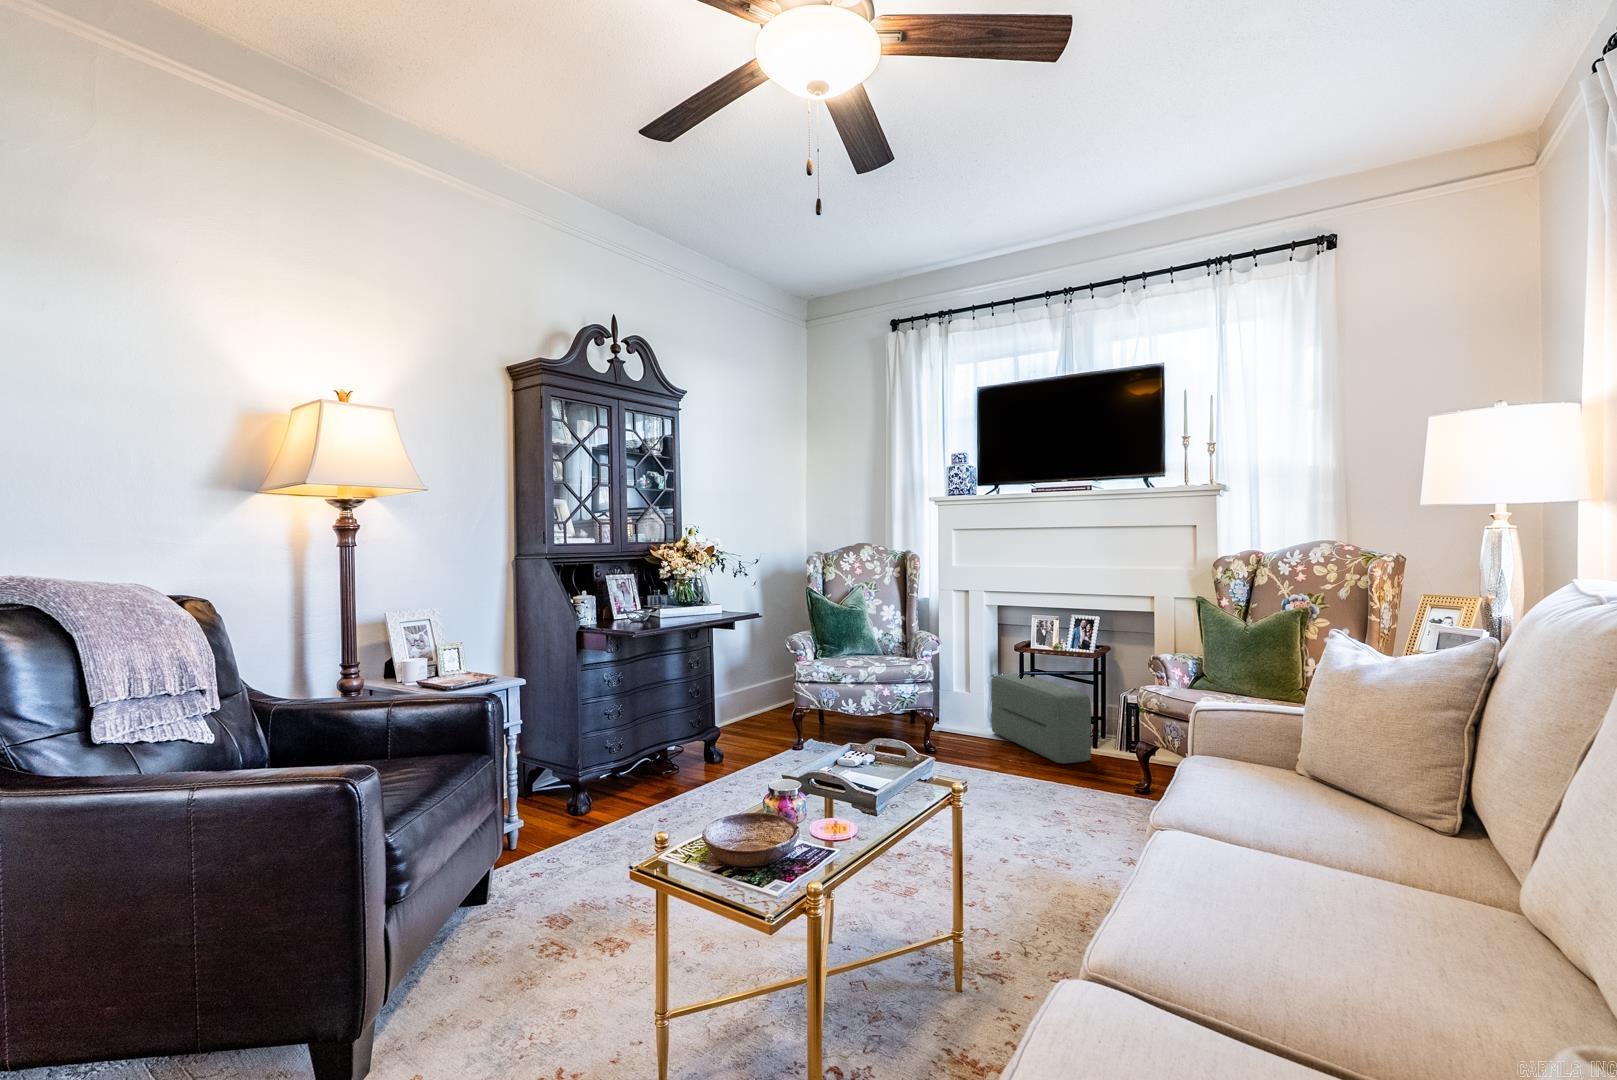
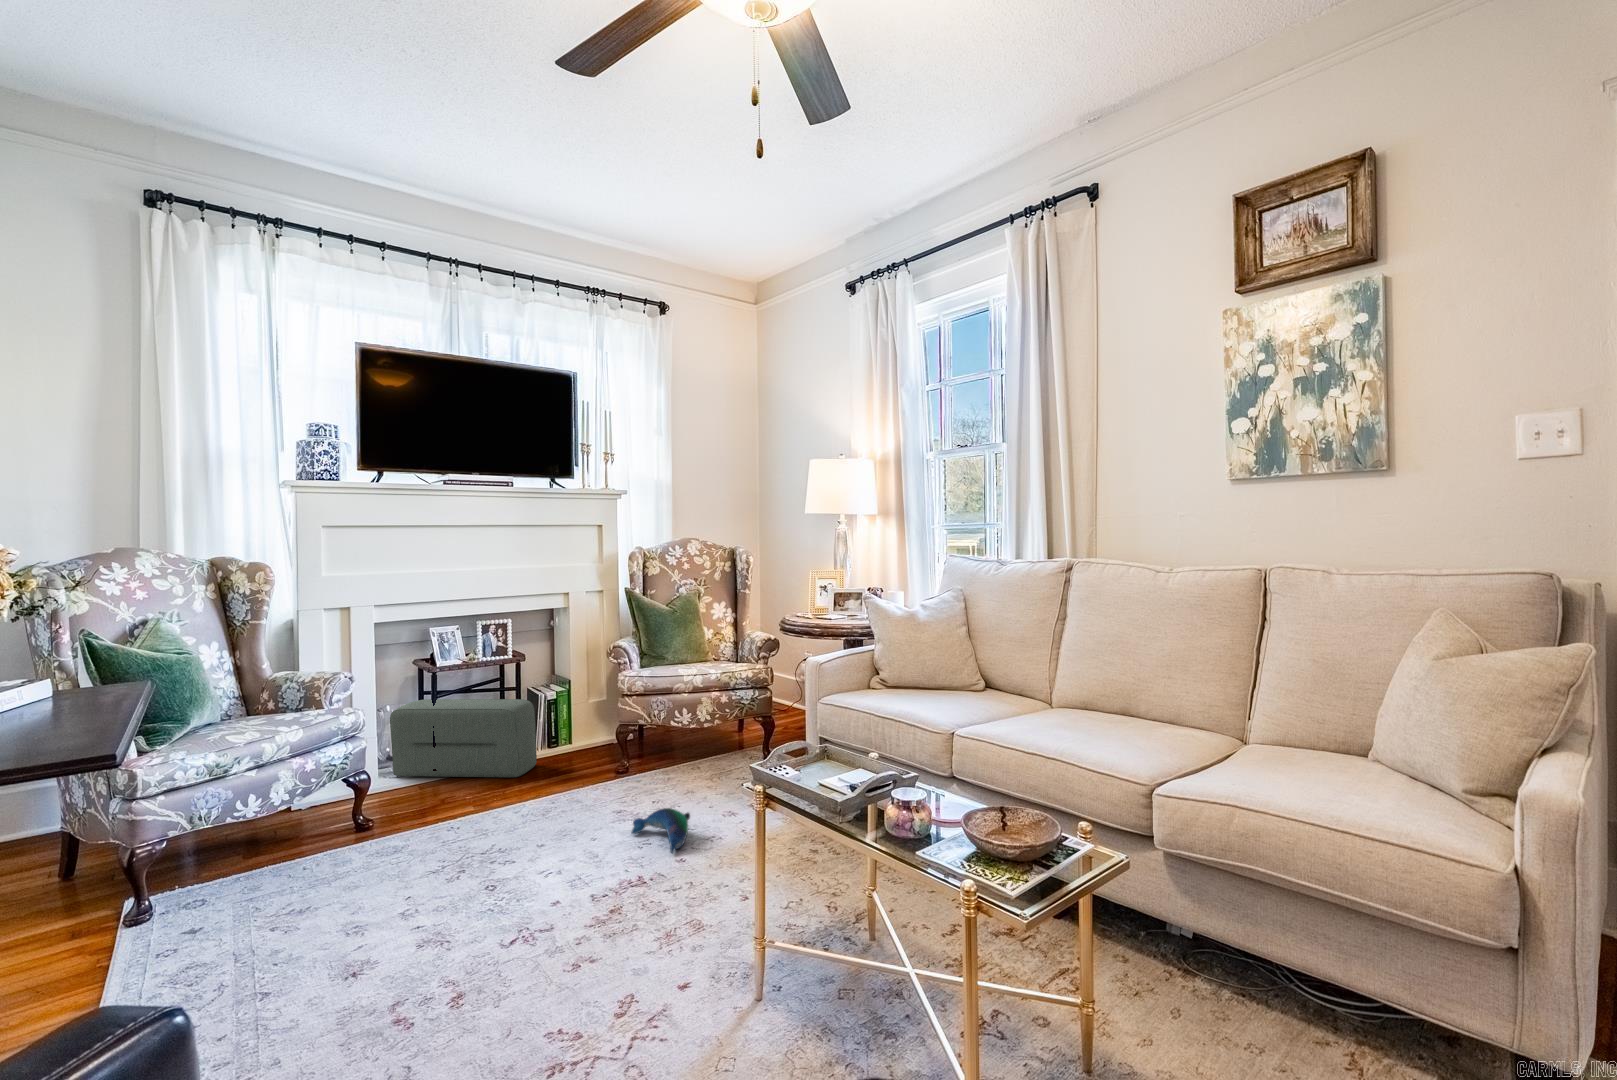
plush toy: none [1042,825,1092,868] -> present [631,808,690,853]

